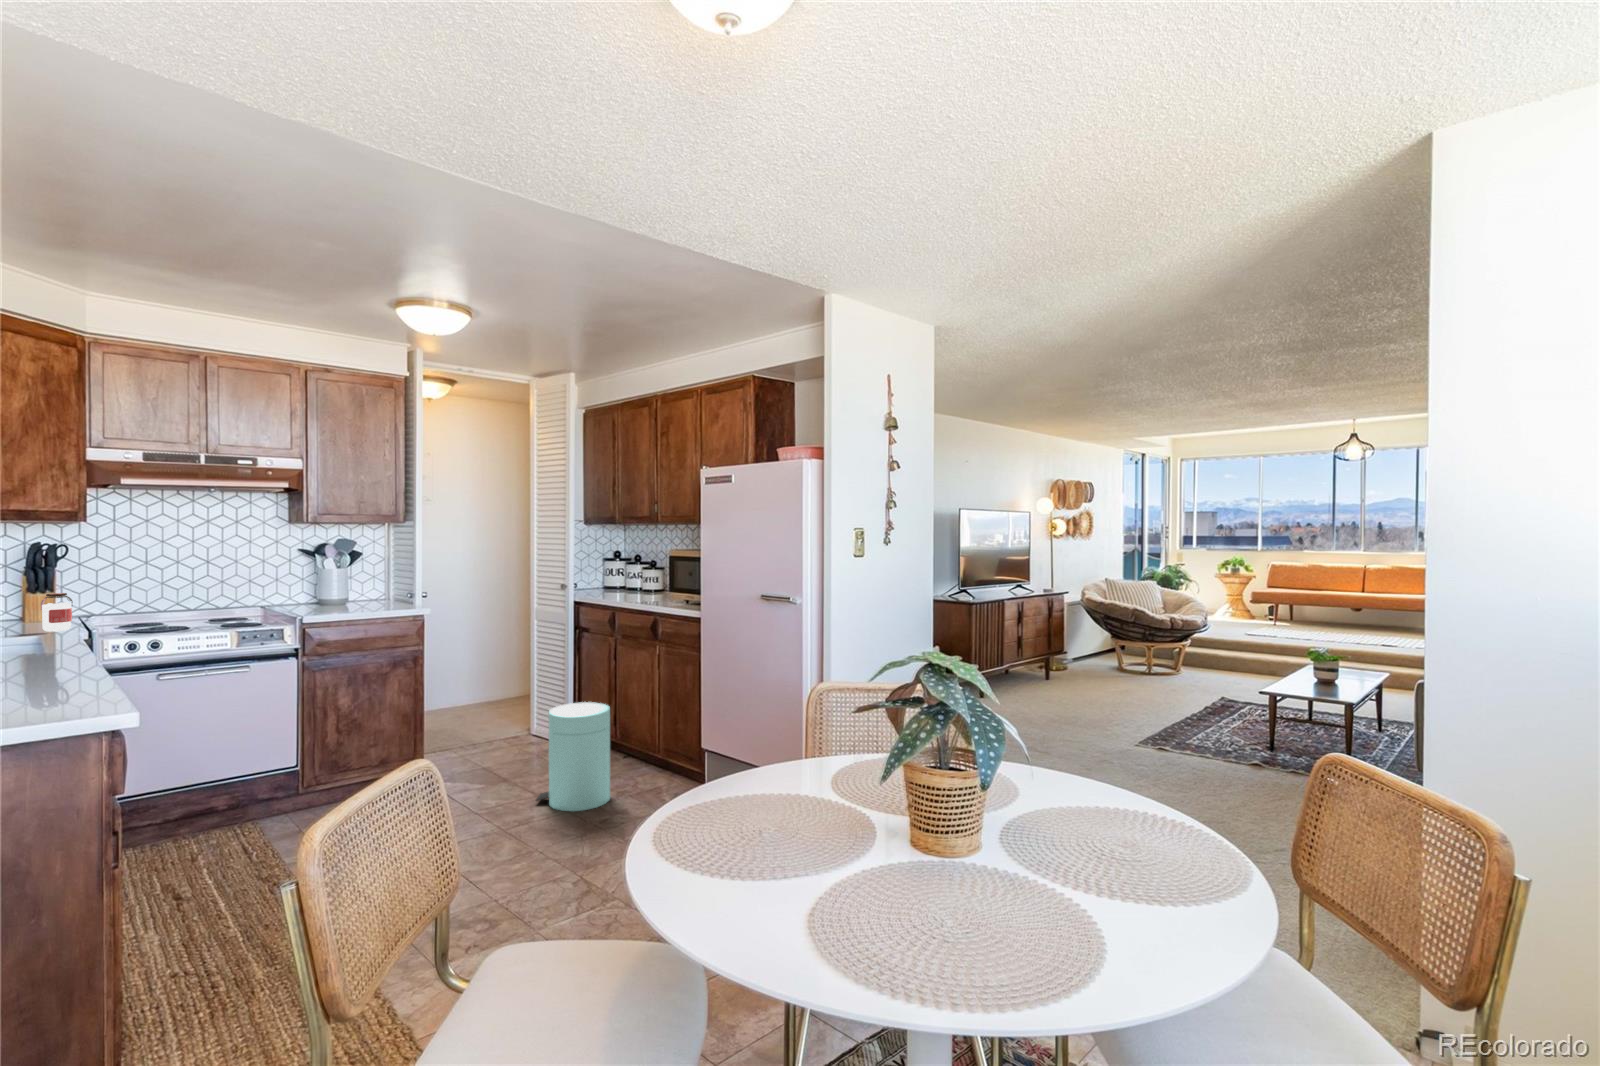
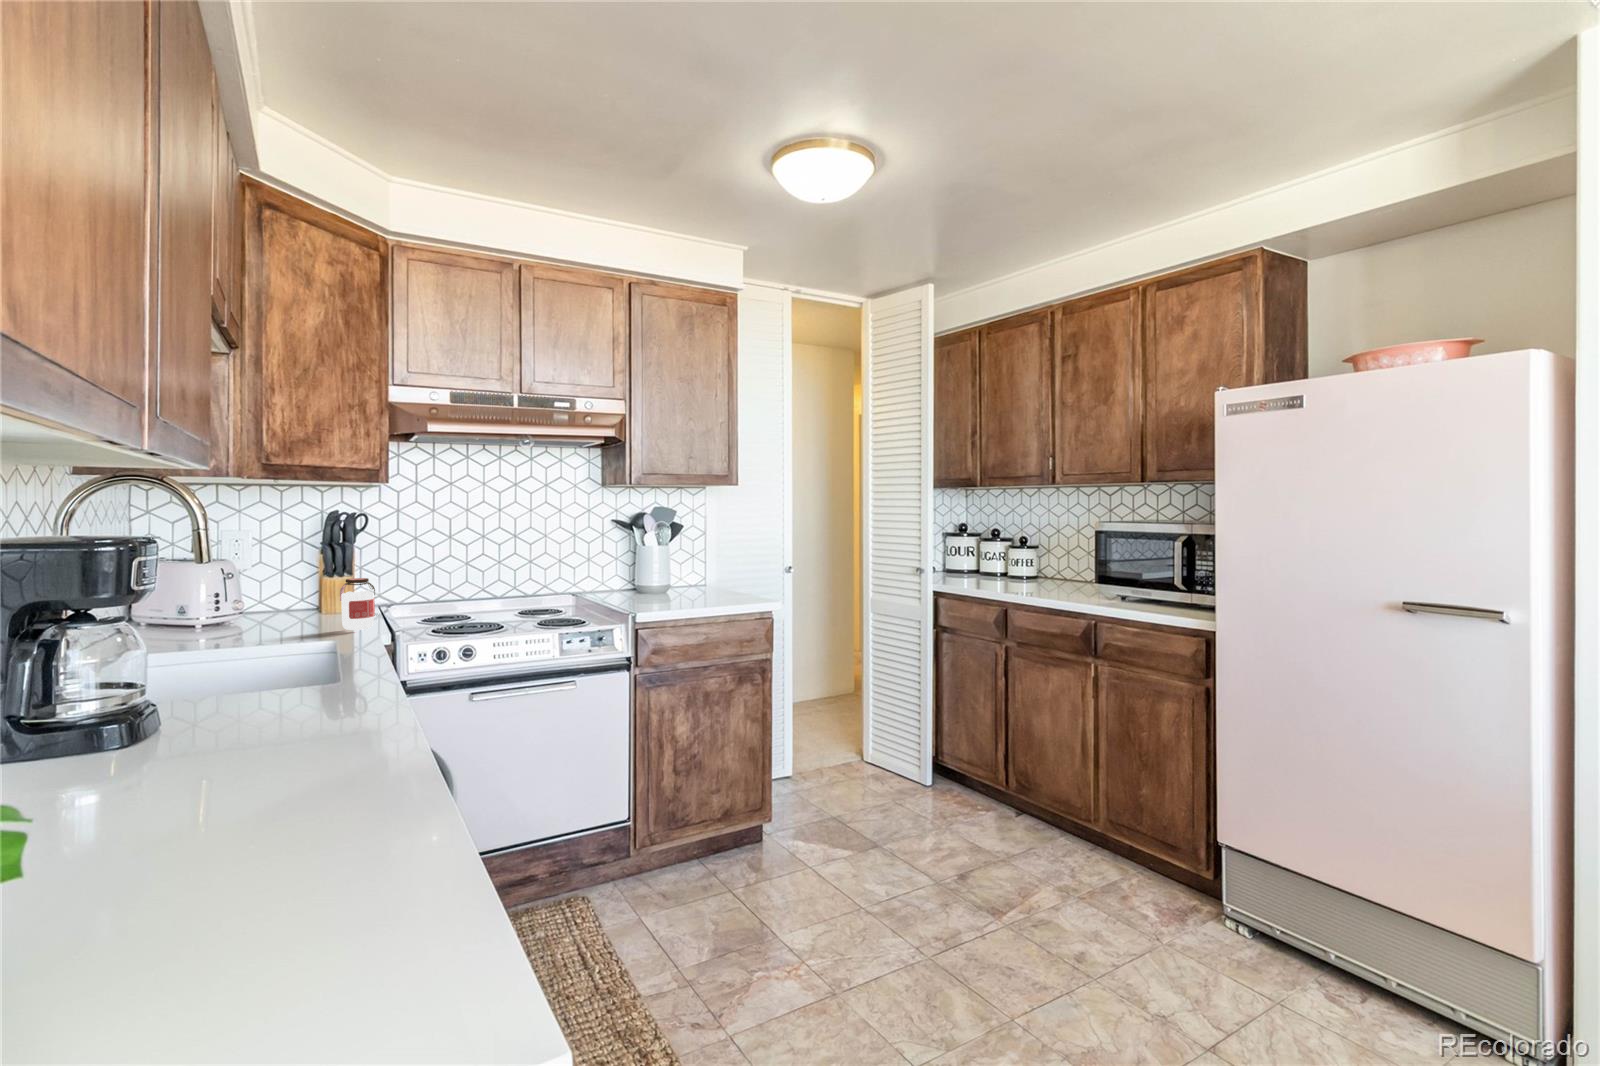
trash can: present [536,702,610,811] -> none [949,754,1061,928]

